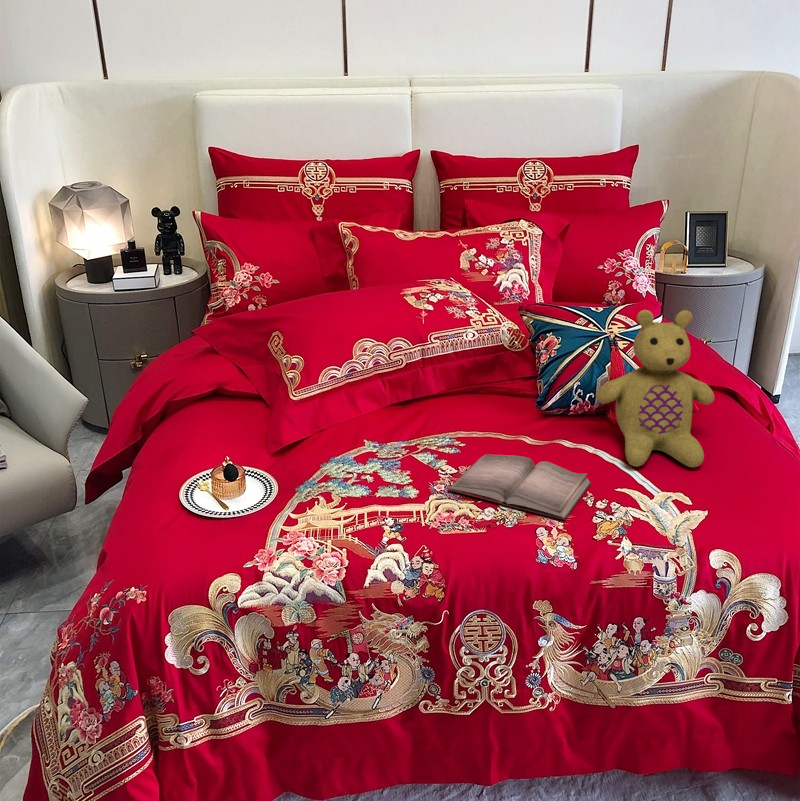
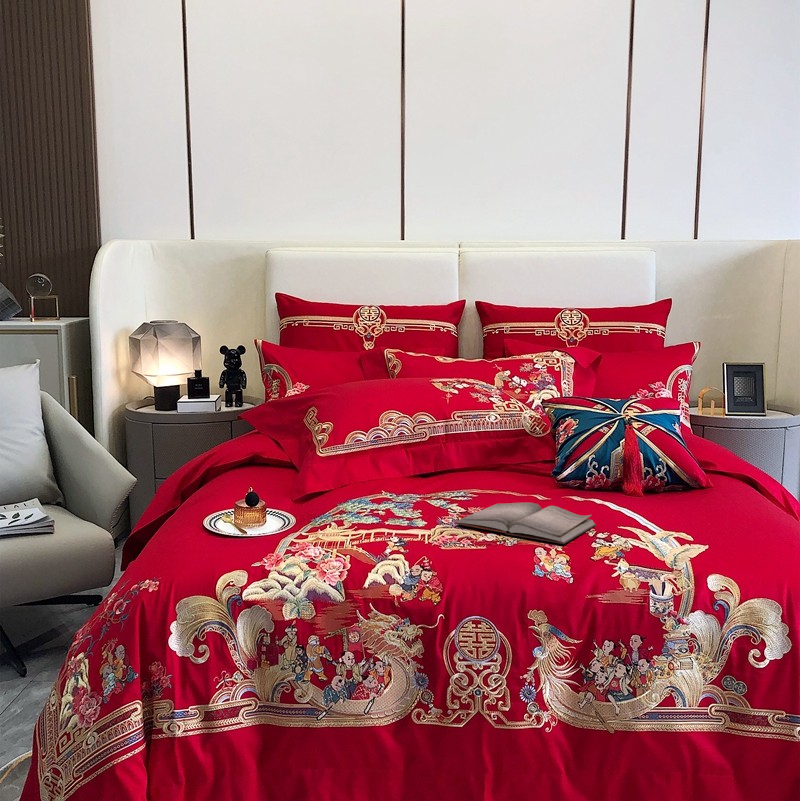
stuffed bear: present [596,310,714,467] -> none [605,370,721,518]

